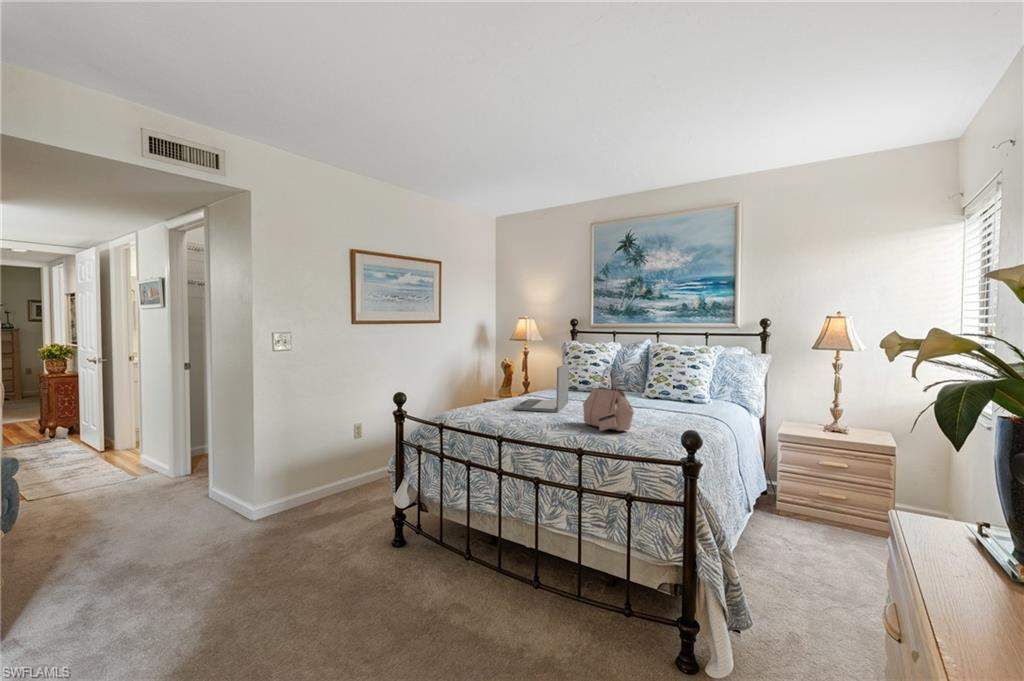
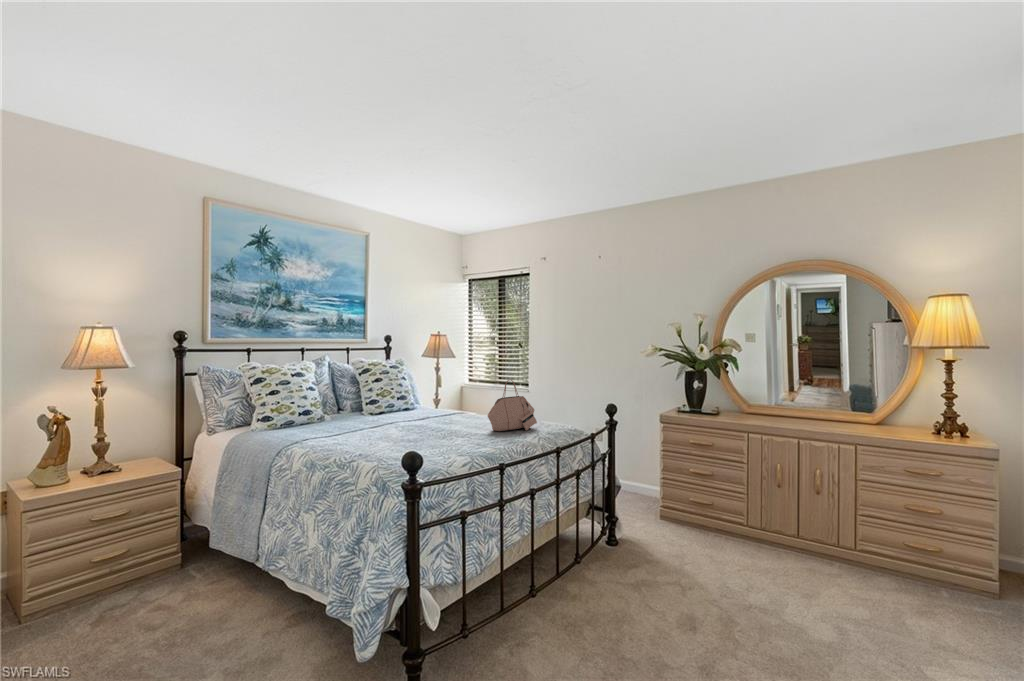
laptop: present [513,363,569,412] -> none [350,387,438,446]

